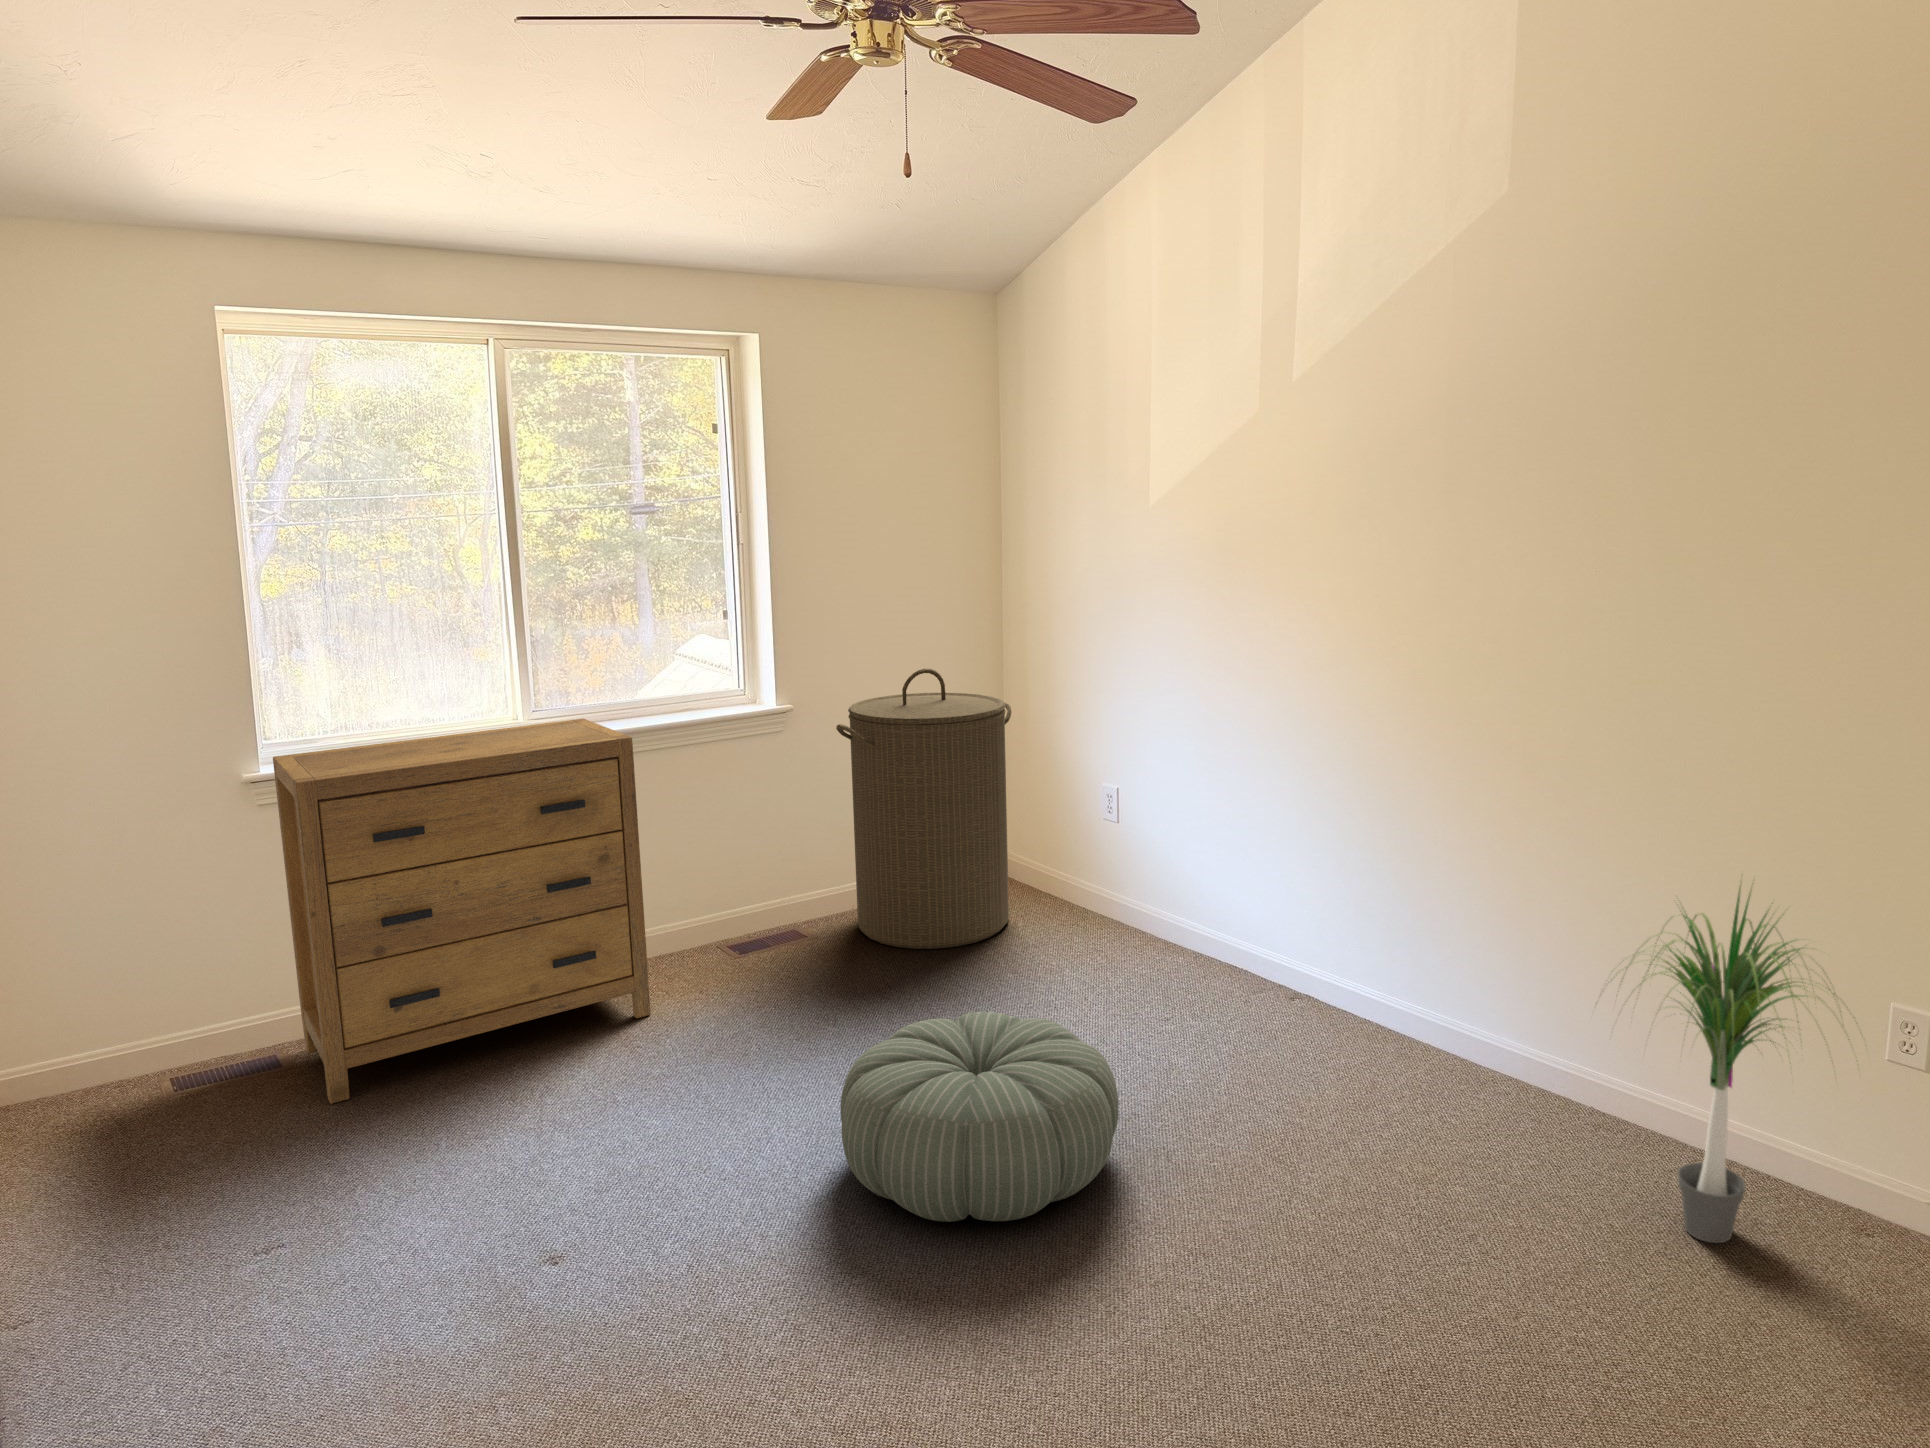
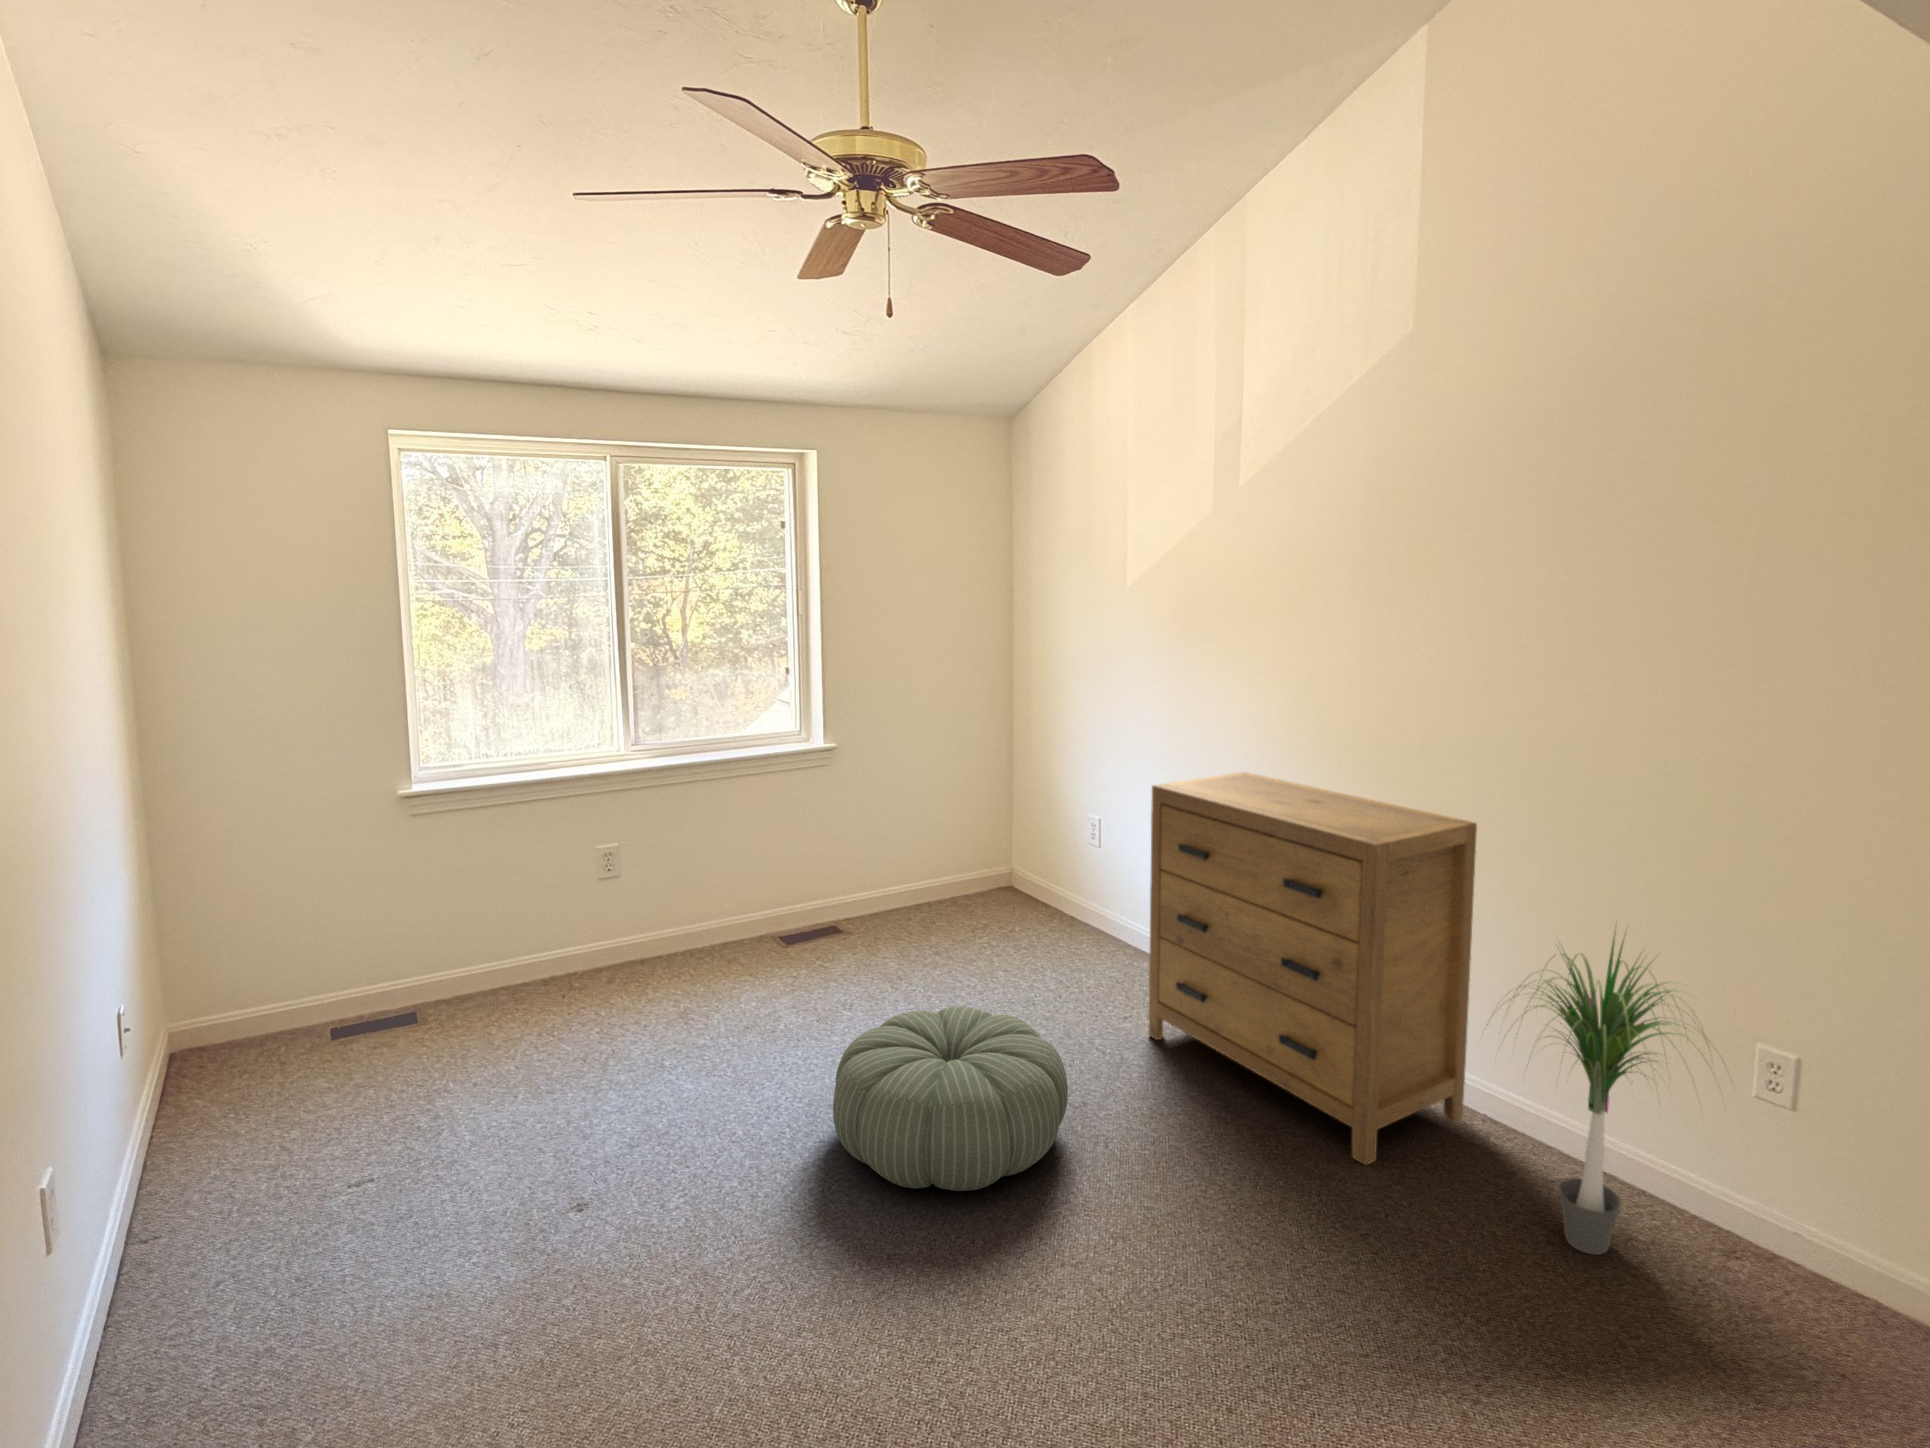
laundry hamper: present [836,669,1011,949] -> none [867,718,1011,948]
dresser: present [273,719,651,1104] -> present [1149,772,1477,1165]

